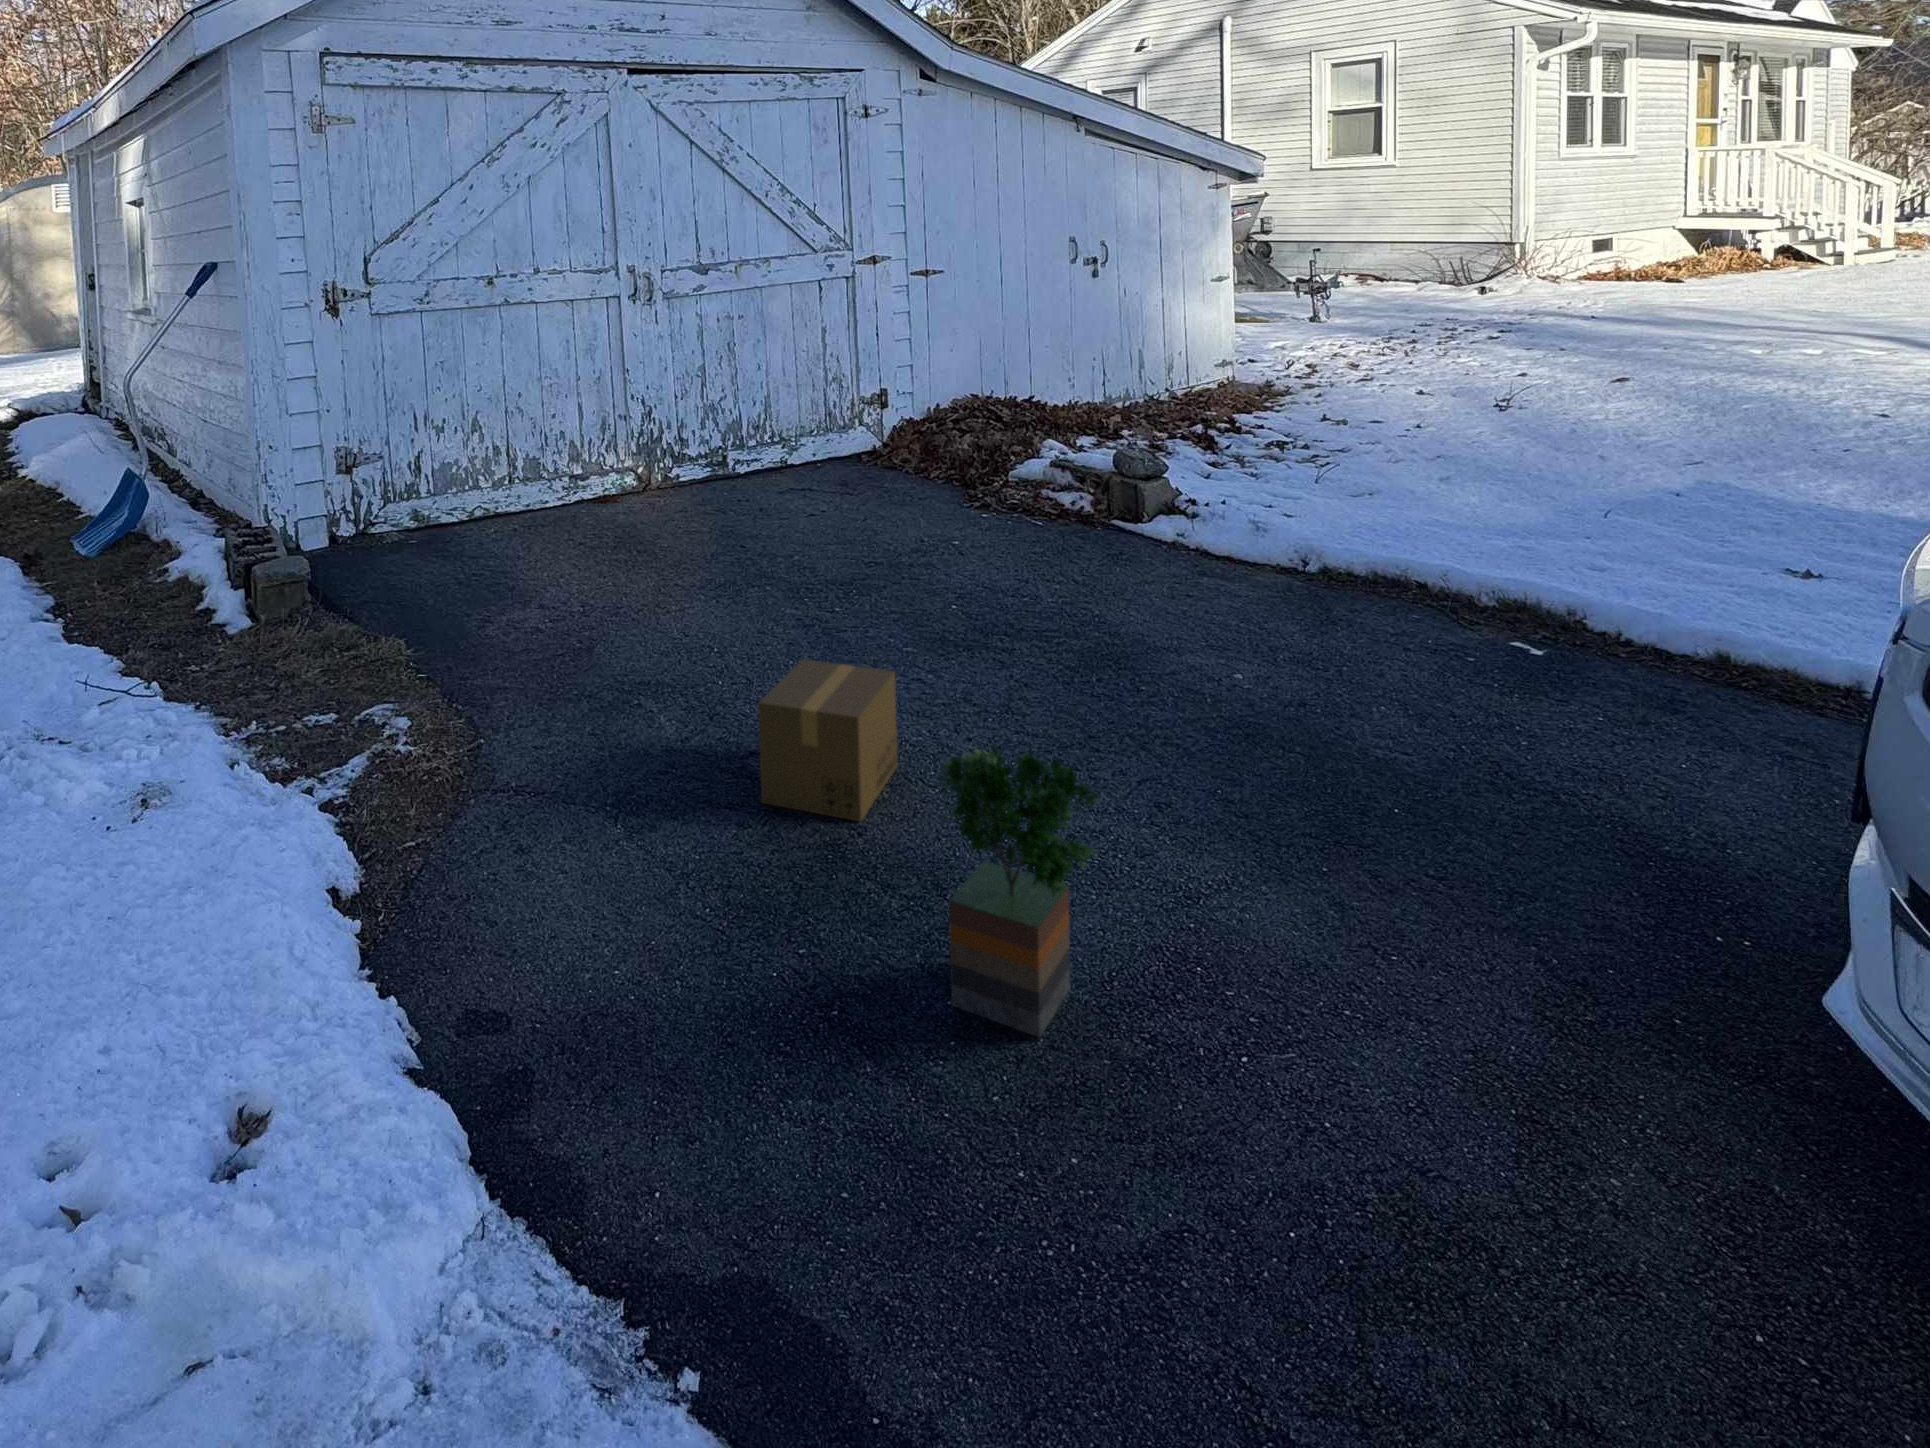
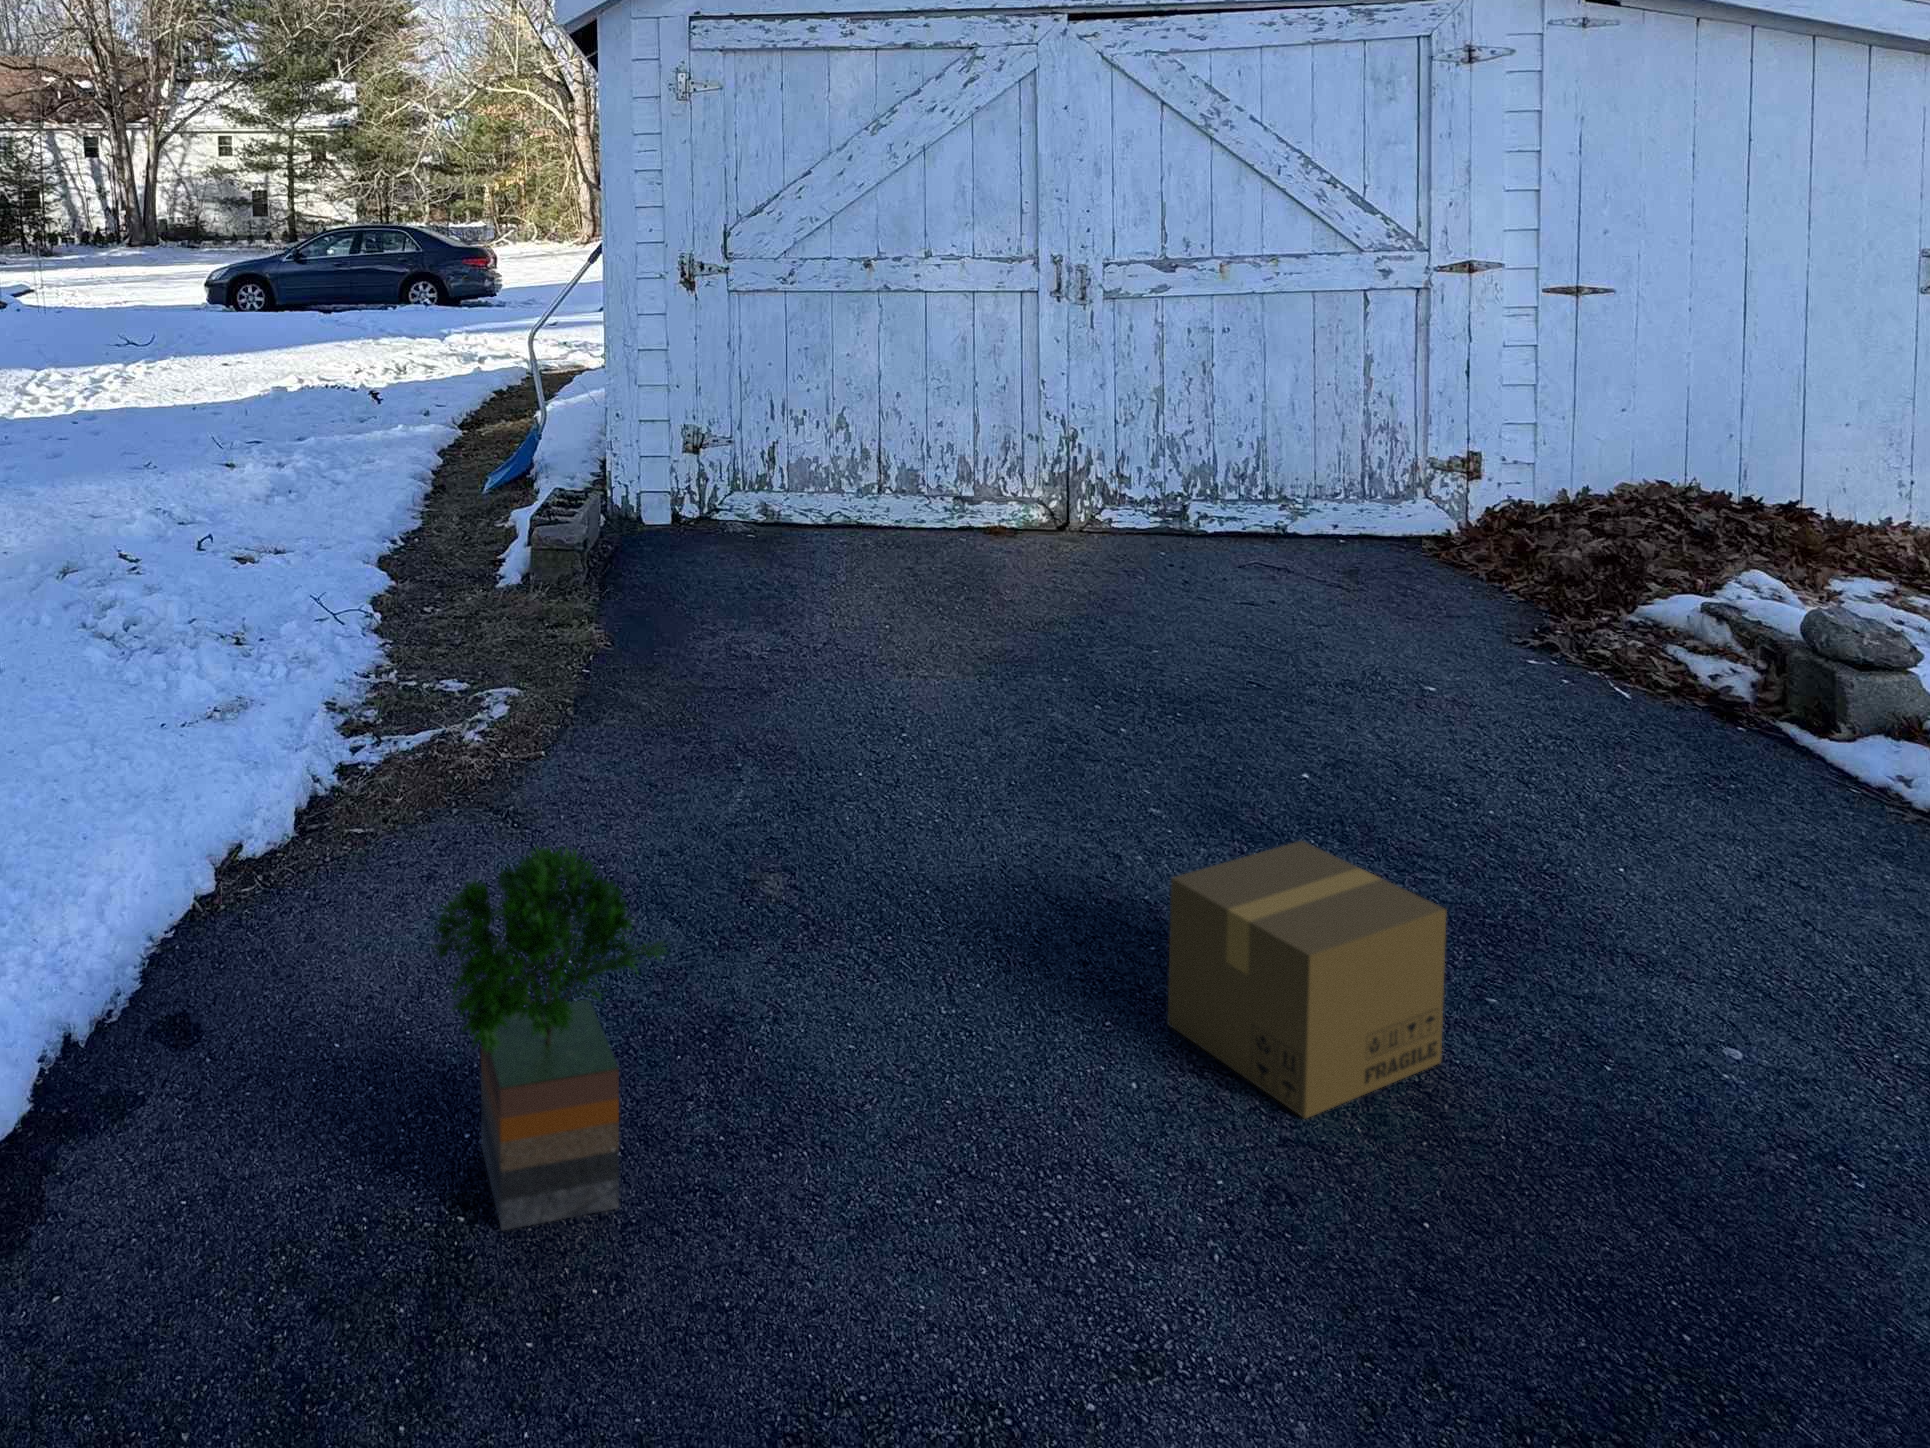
cardboard box: present [758,659,897,821] -> present [1168,841,1447,1118]

